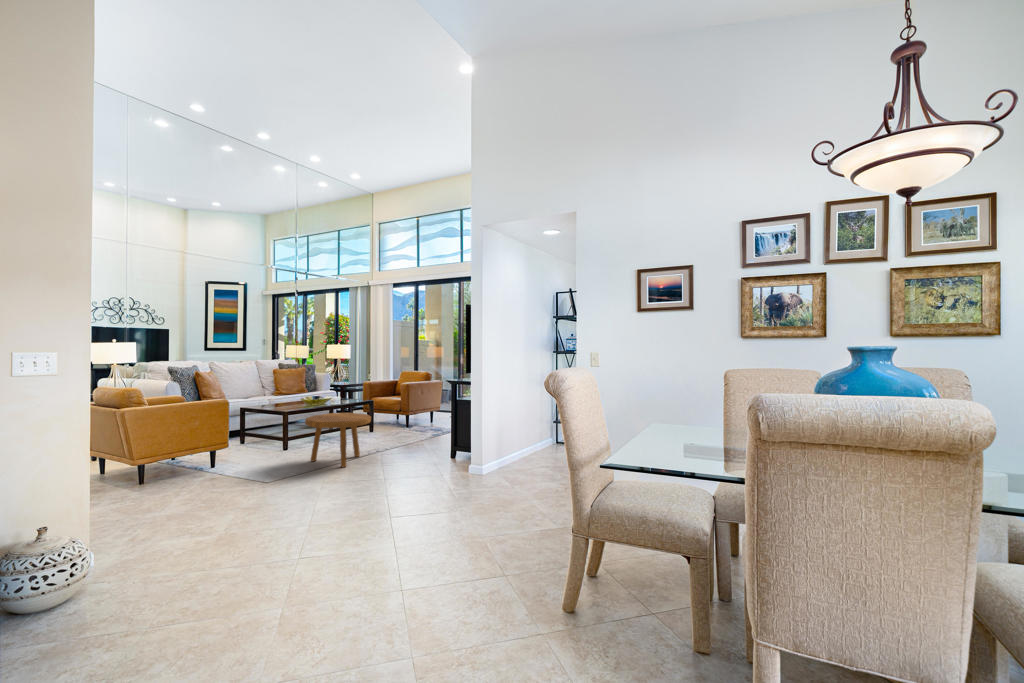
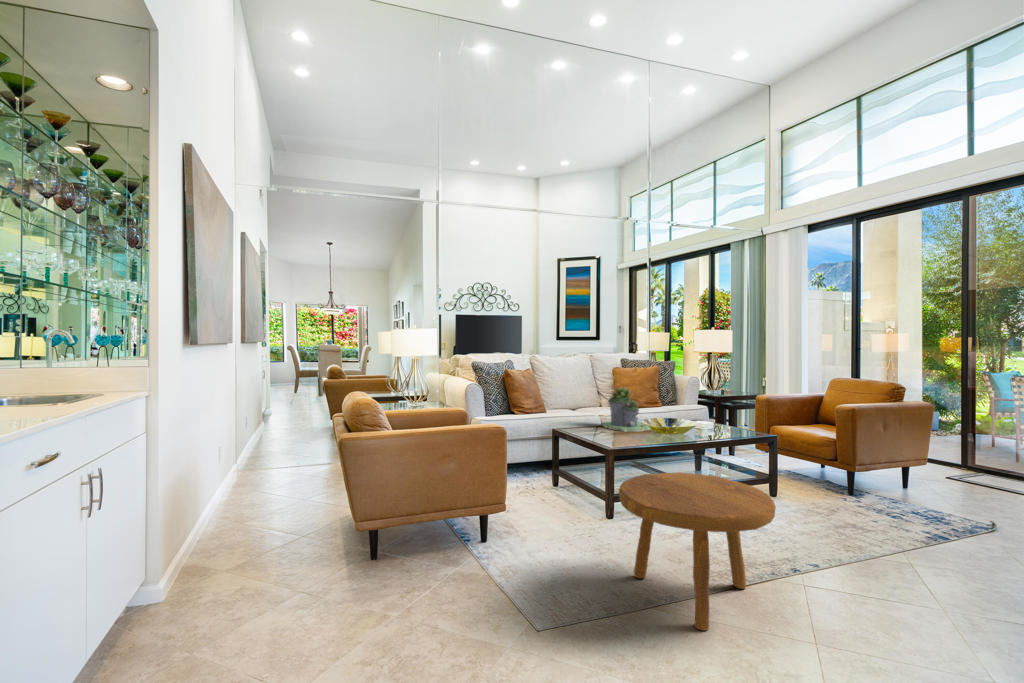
succulent planter: none [273,379,306,405] -> present [601,387,650,432]

